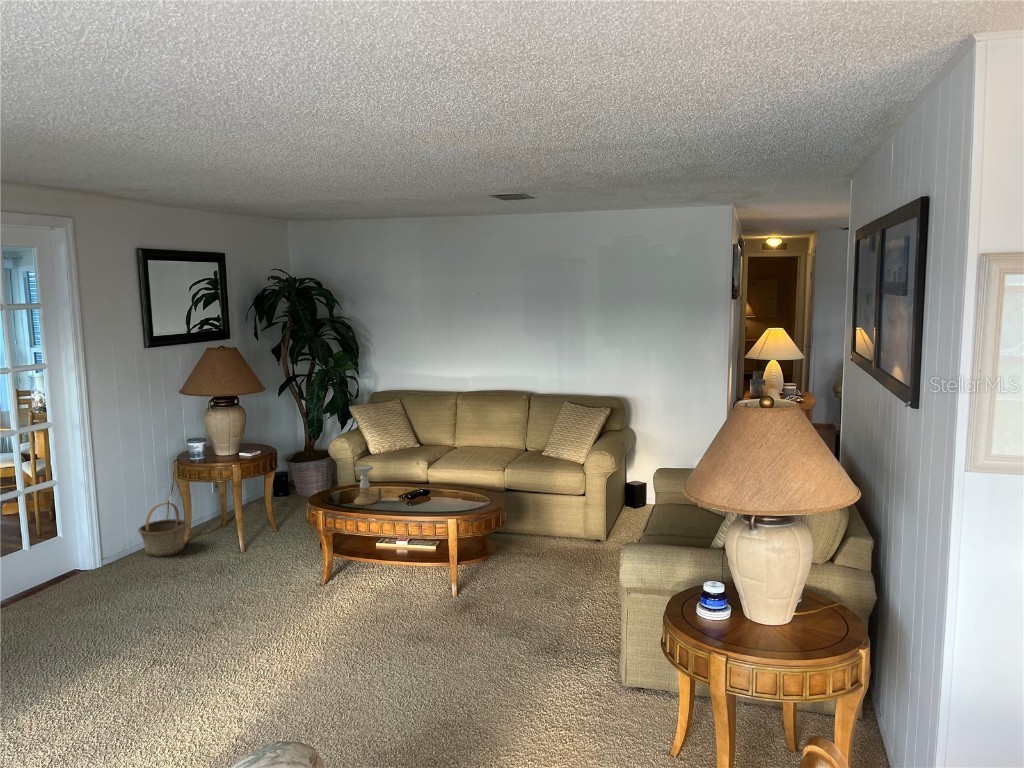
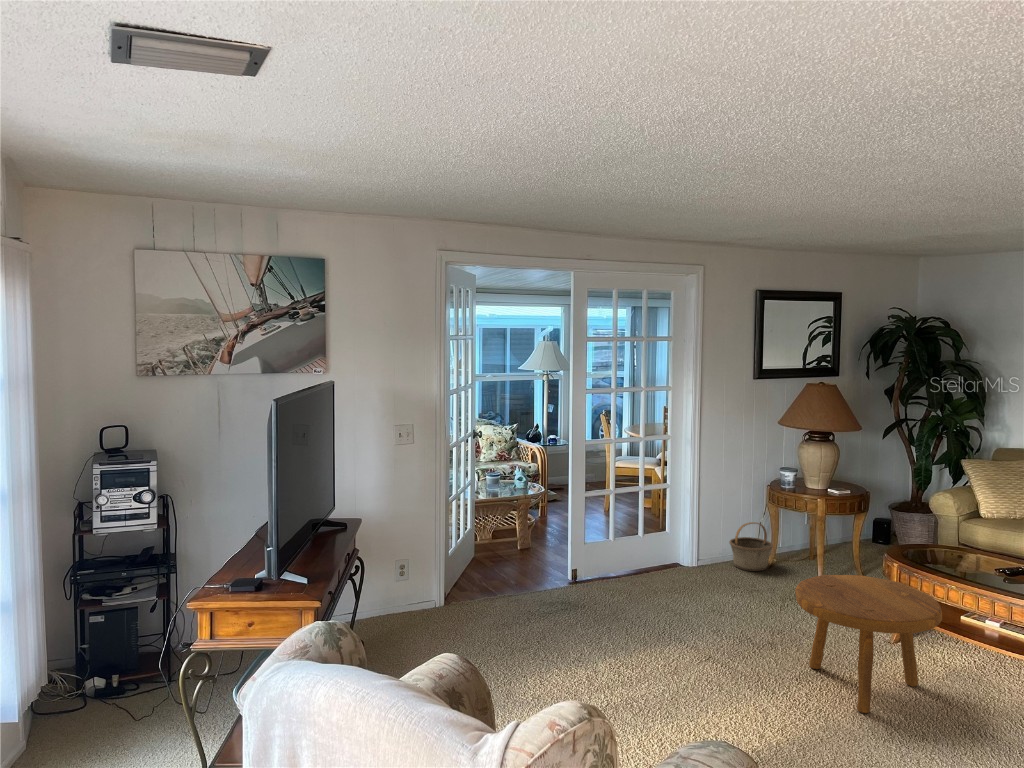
candle holder: present [354,465,376,505] -> none [938,525,966,570]
footstool: none [242,527,375,658] -> present [795,575,942,713]

